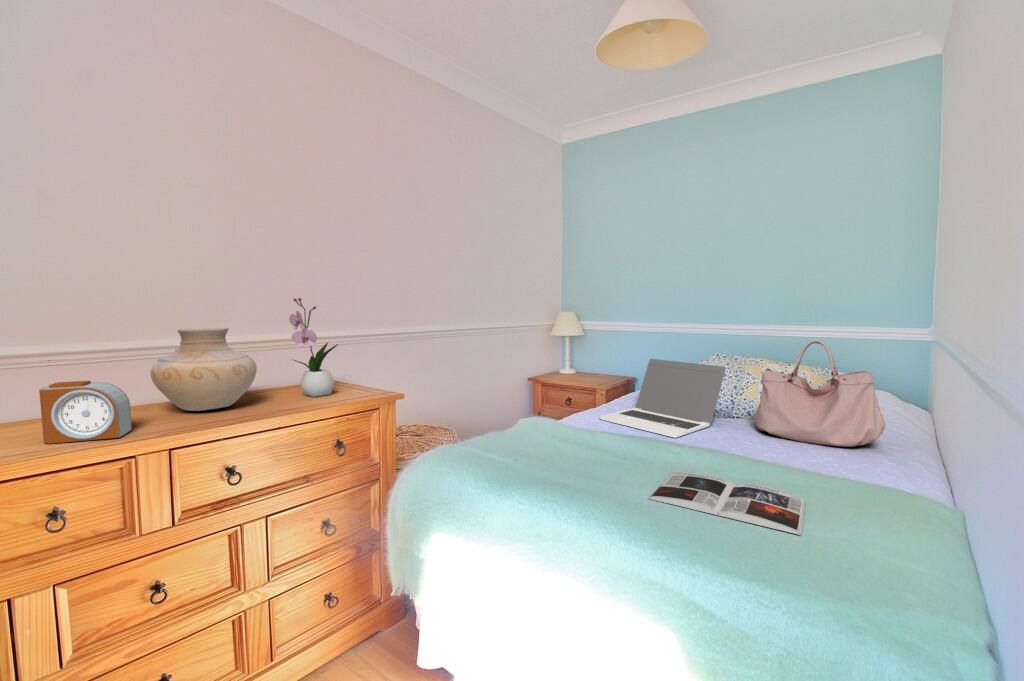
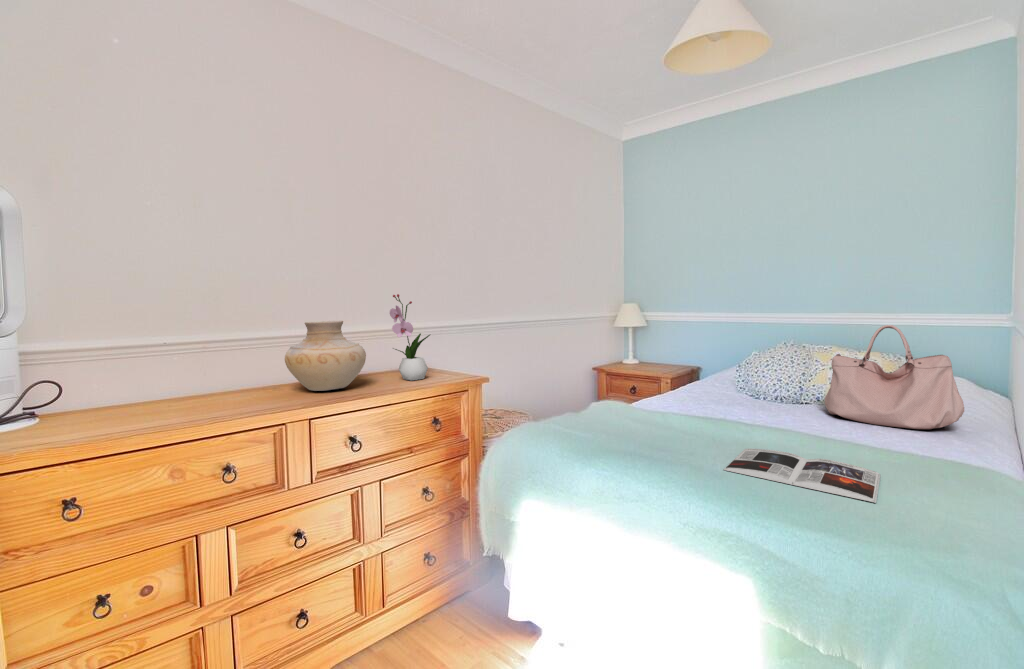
laptop: present [600,359,726,438] -> none [668,347,794,420]
alarm clock: present [39,381,132,444] -> none [212,364,277,414]

